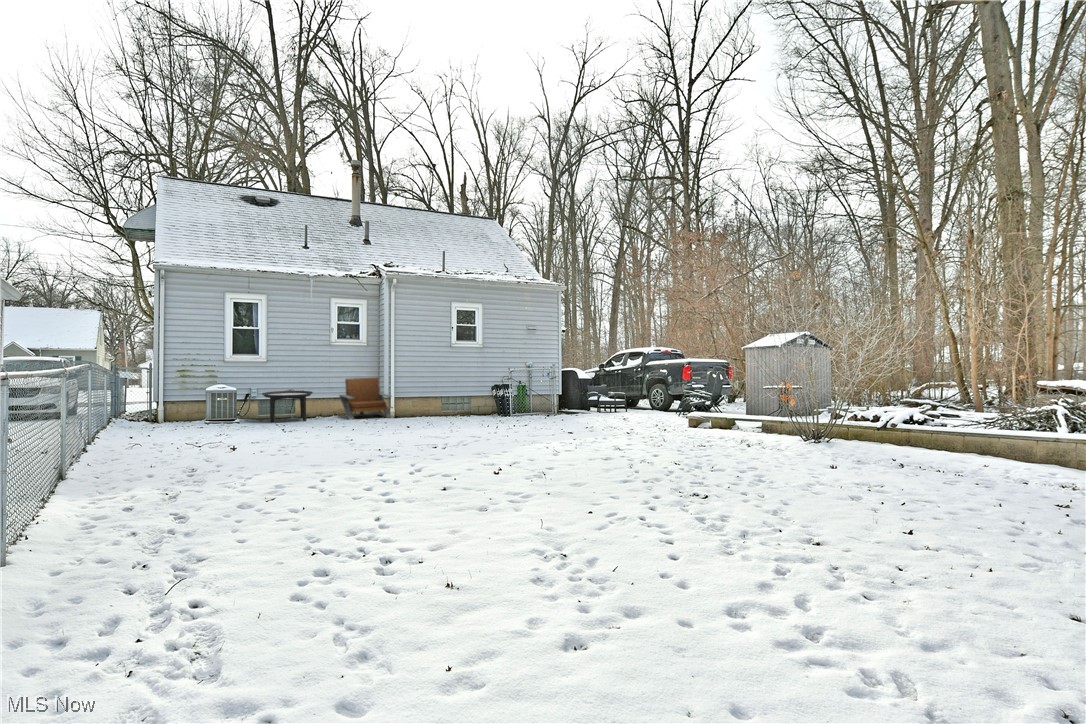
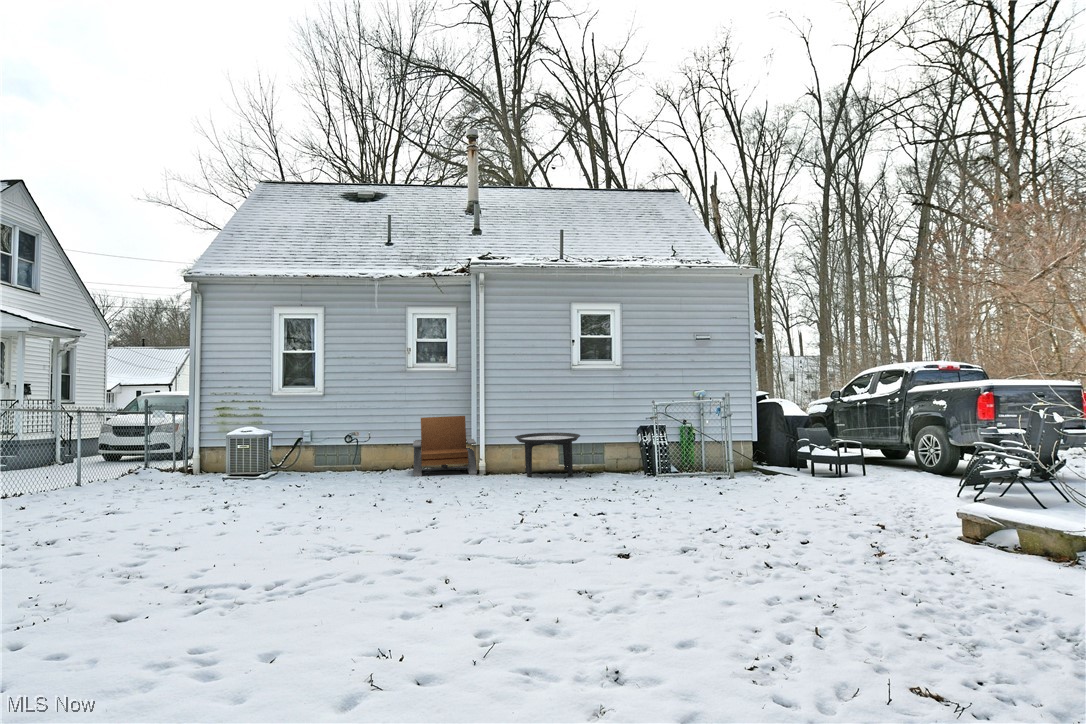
round table: present [262,391,313,422] -> present [515,433,580,478]

